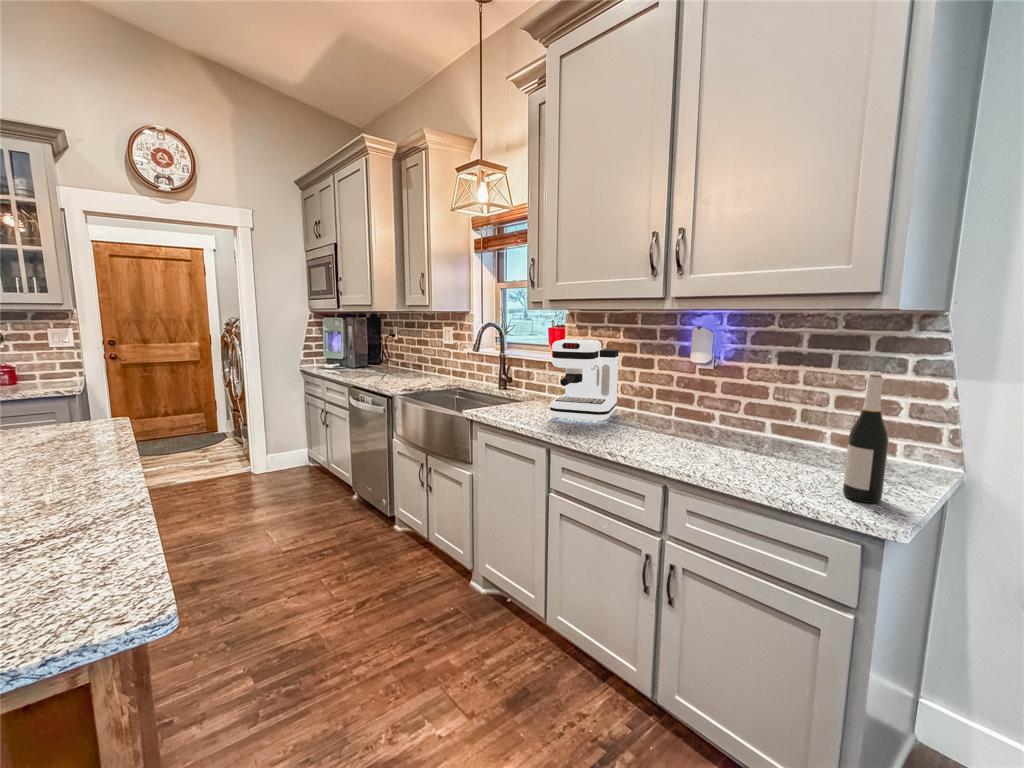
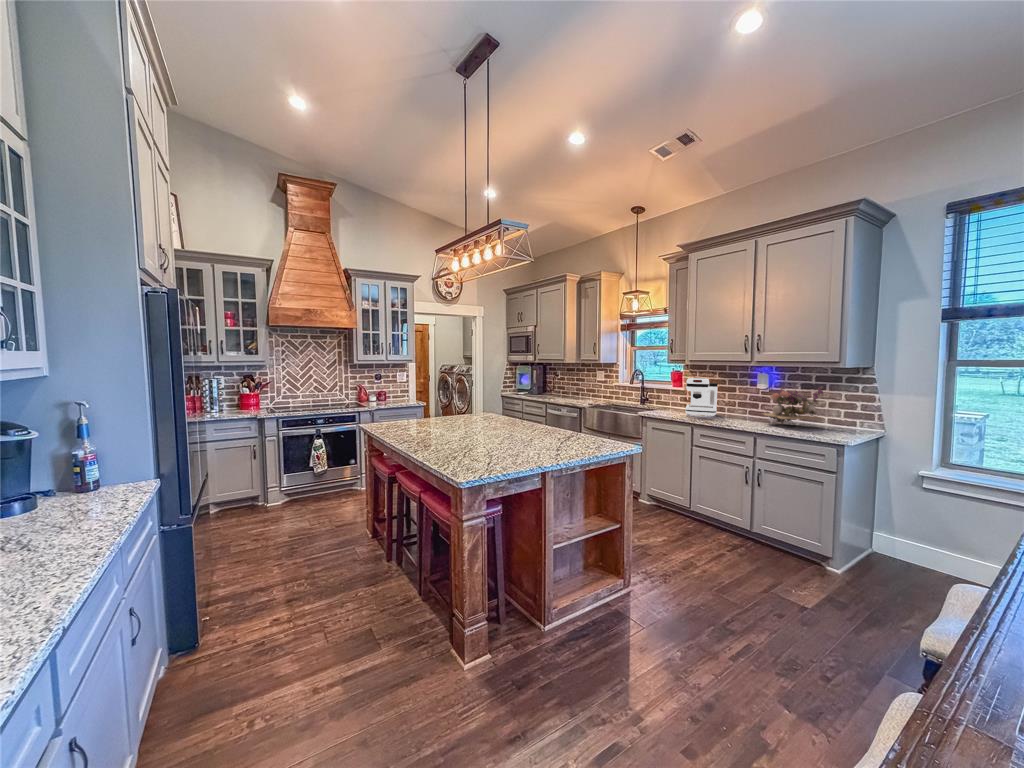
flower arrangement: none [690,359,825,448] -> present [763,387,823,423]
wine bottle: present [843,374,889,503] -> none [832,391,849,437]

